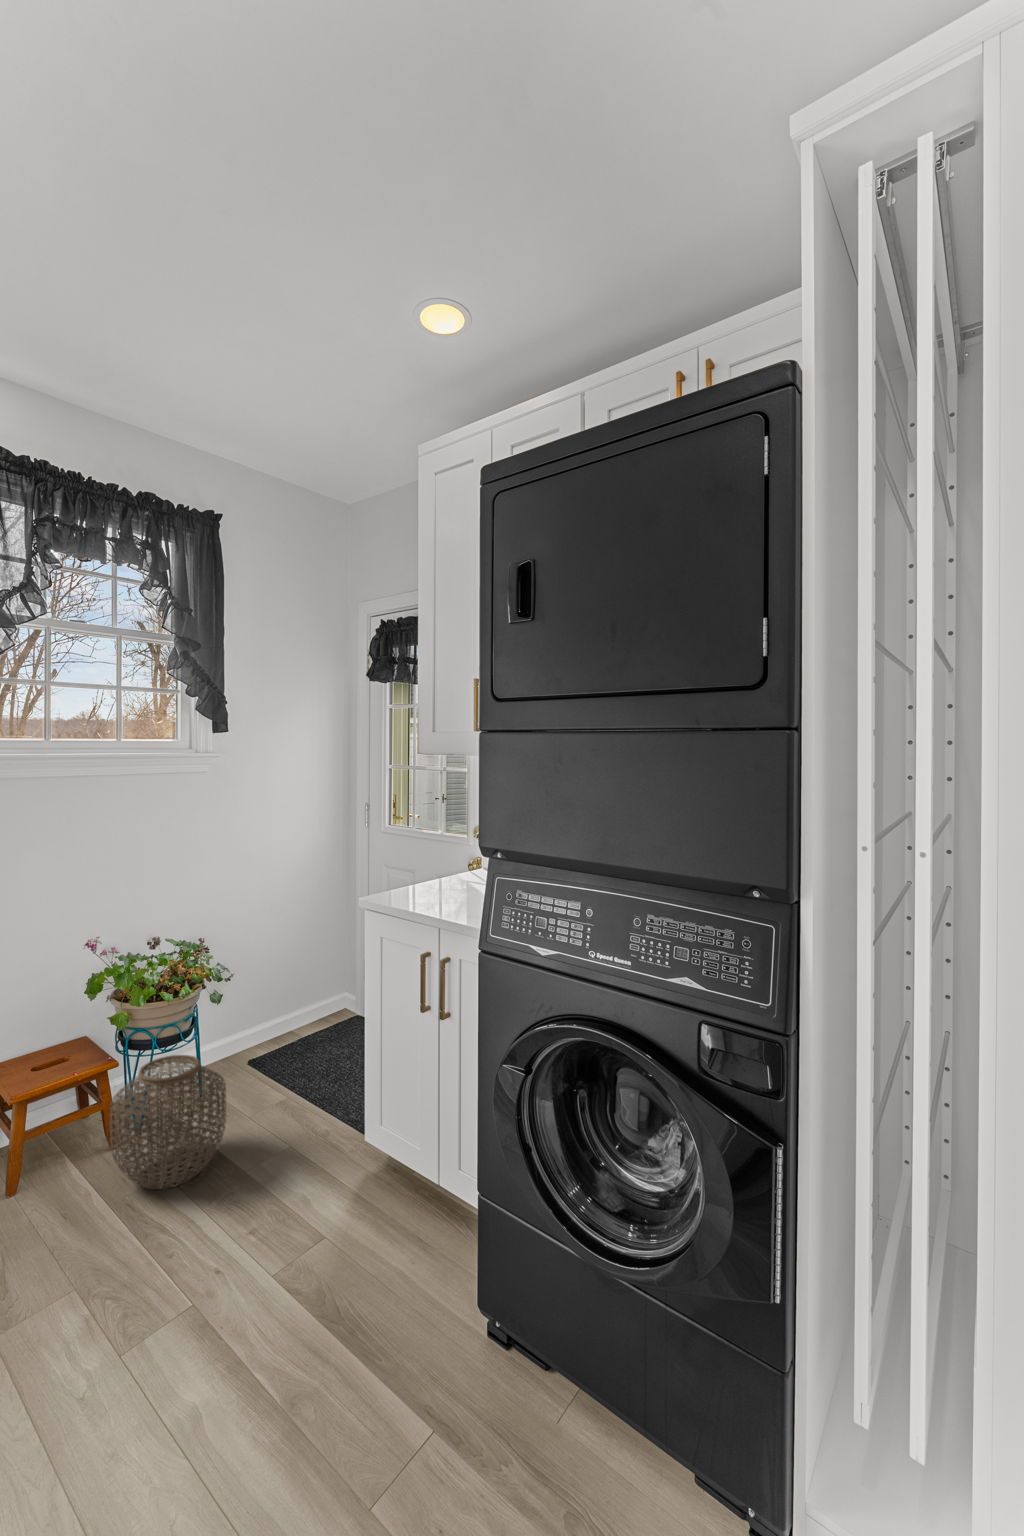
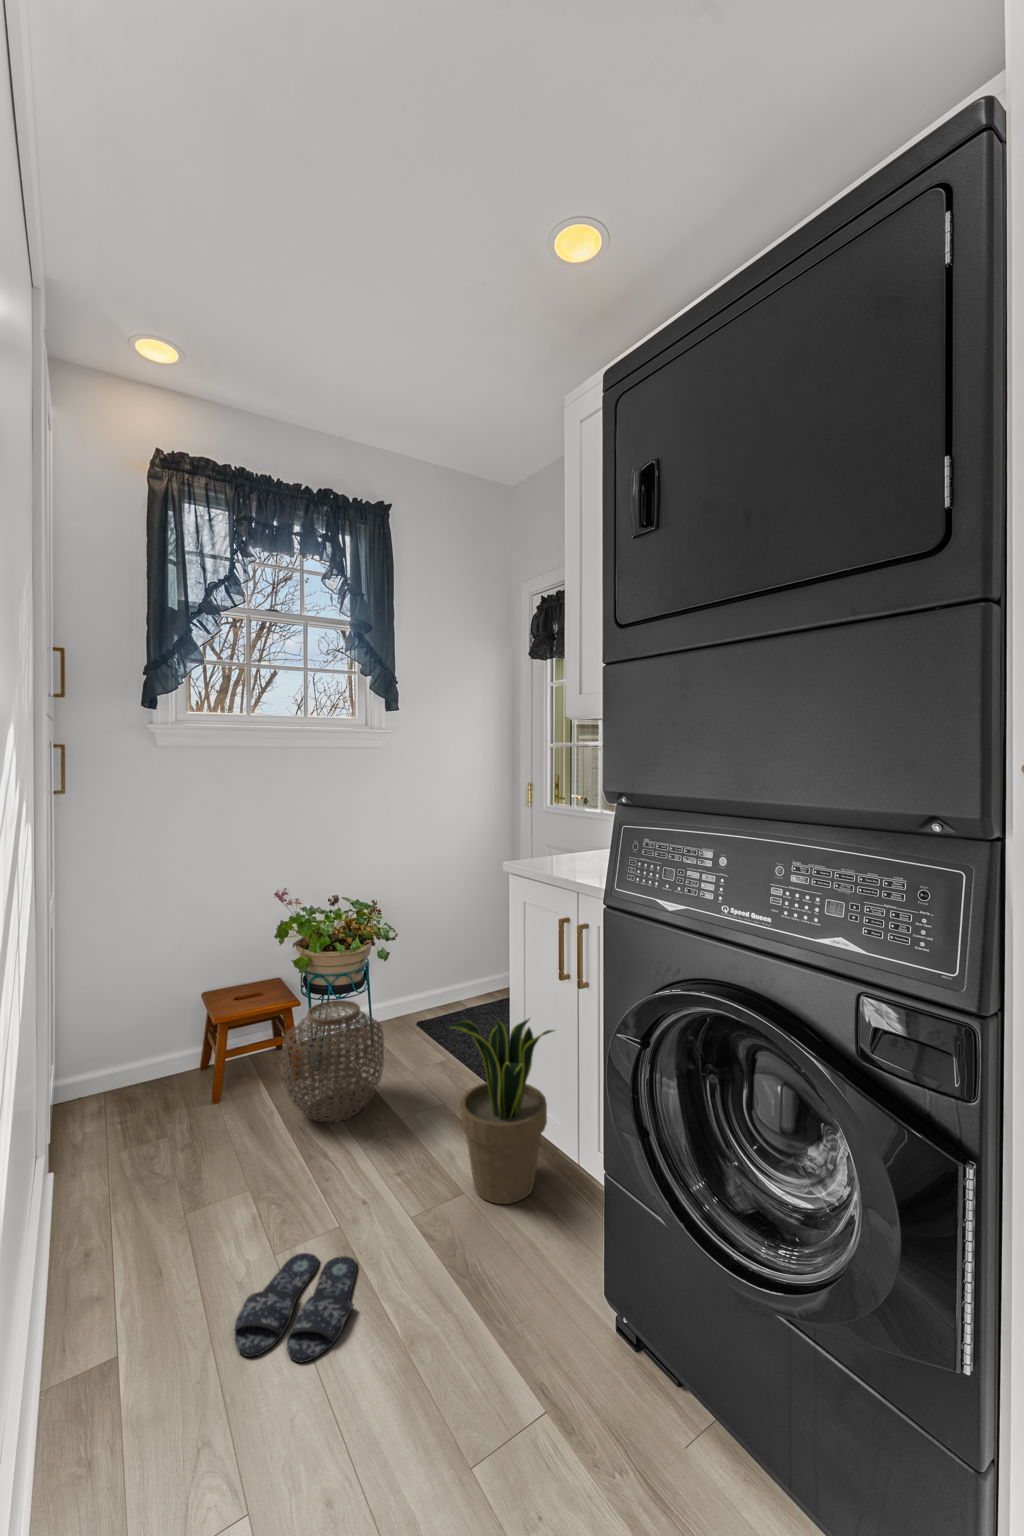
potted plant: none [309,1055,420,1242] -> present [449,1016,554,1204]
slippers: none [98,1322,229,1444] -> present [234,1253,357,1362]

